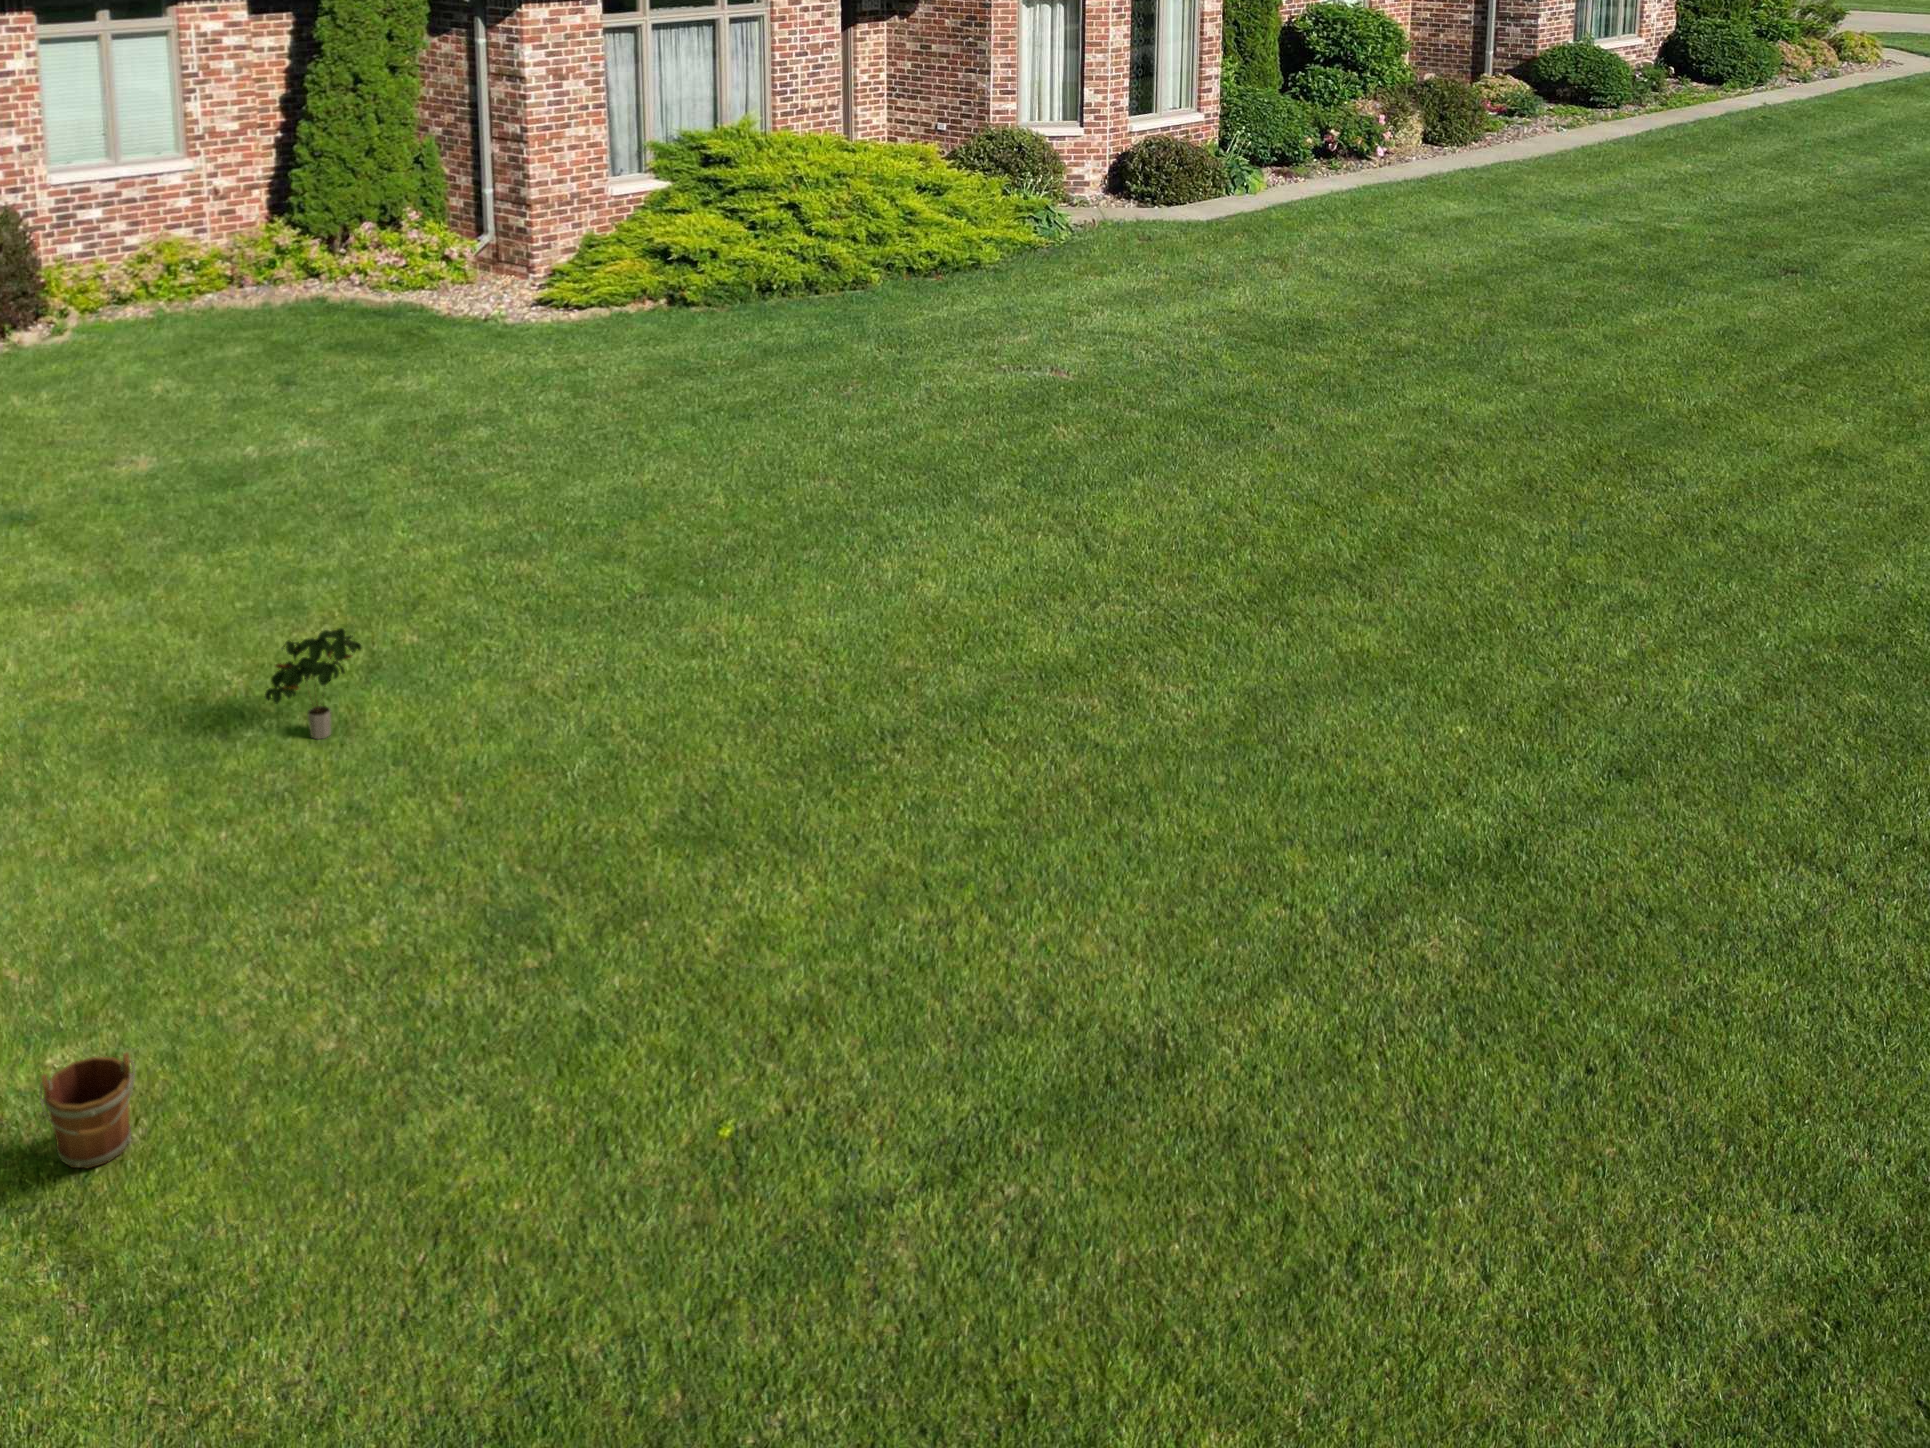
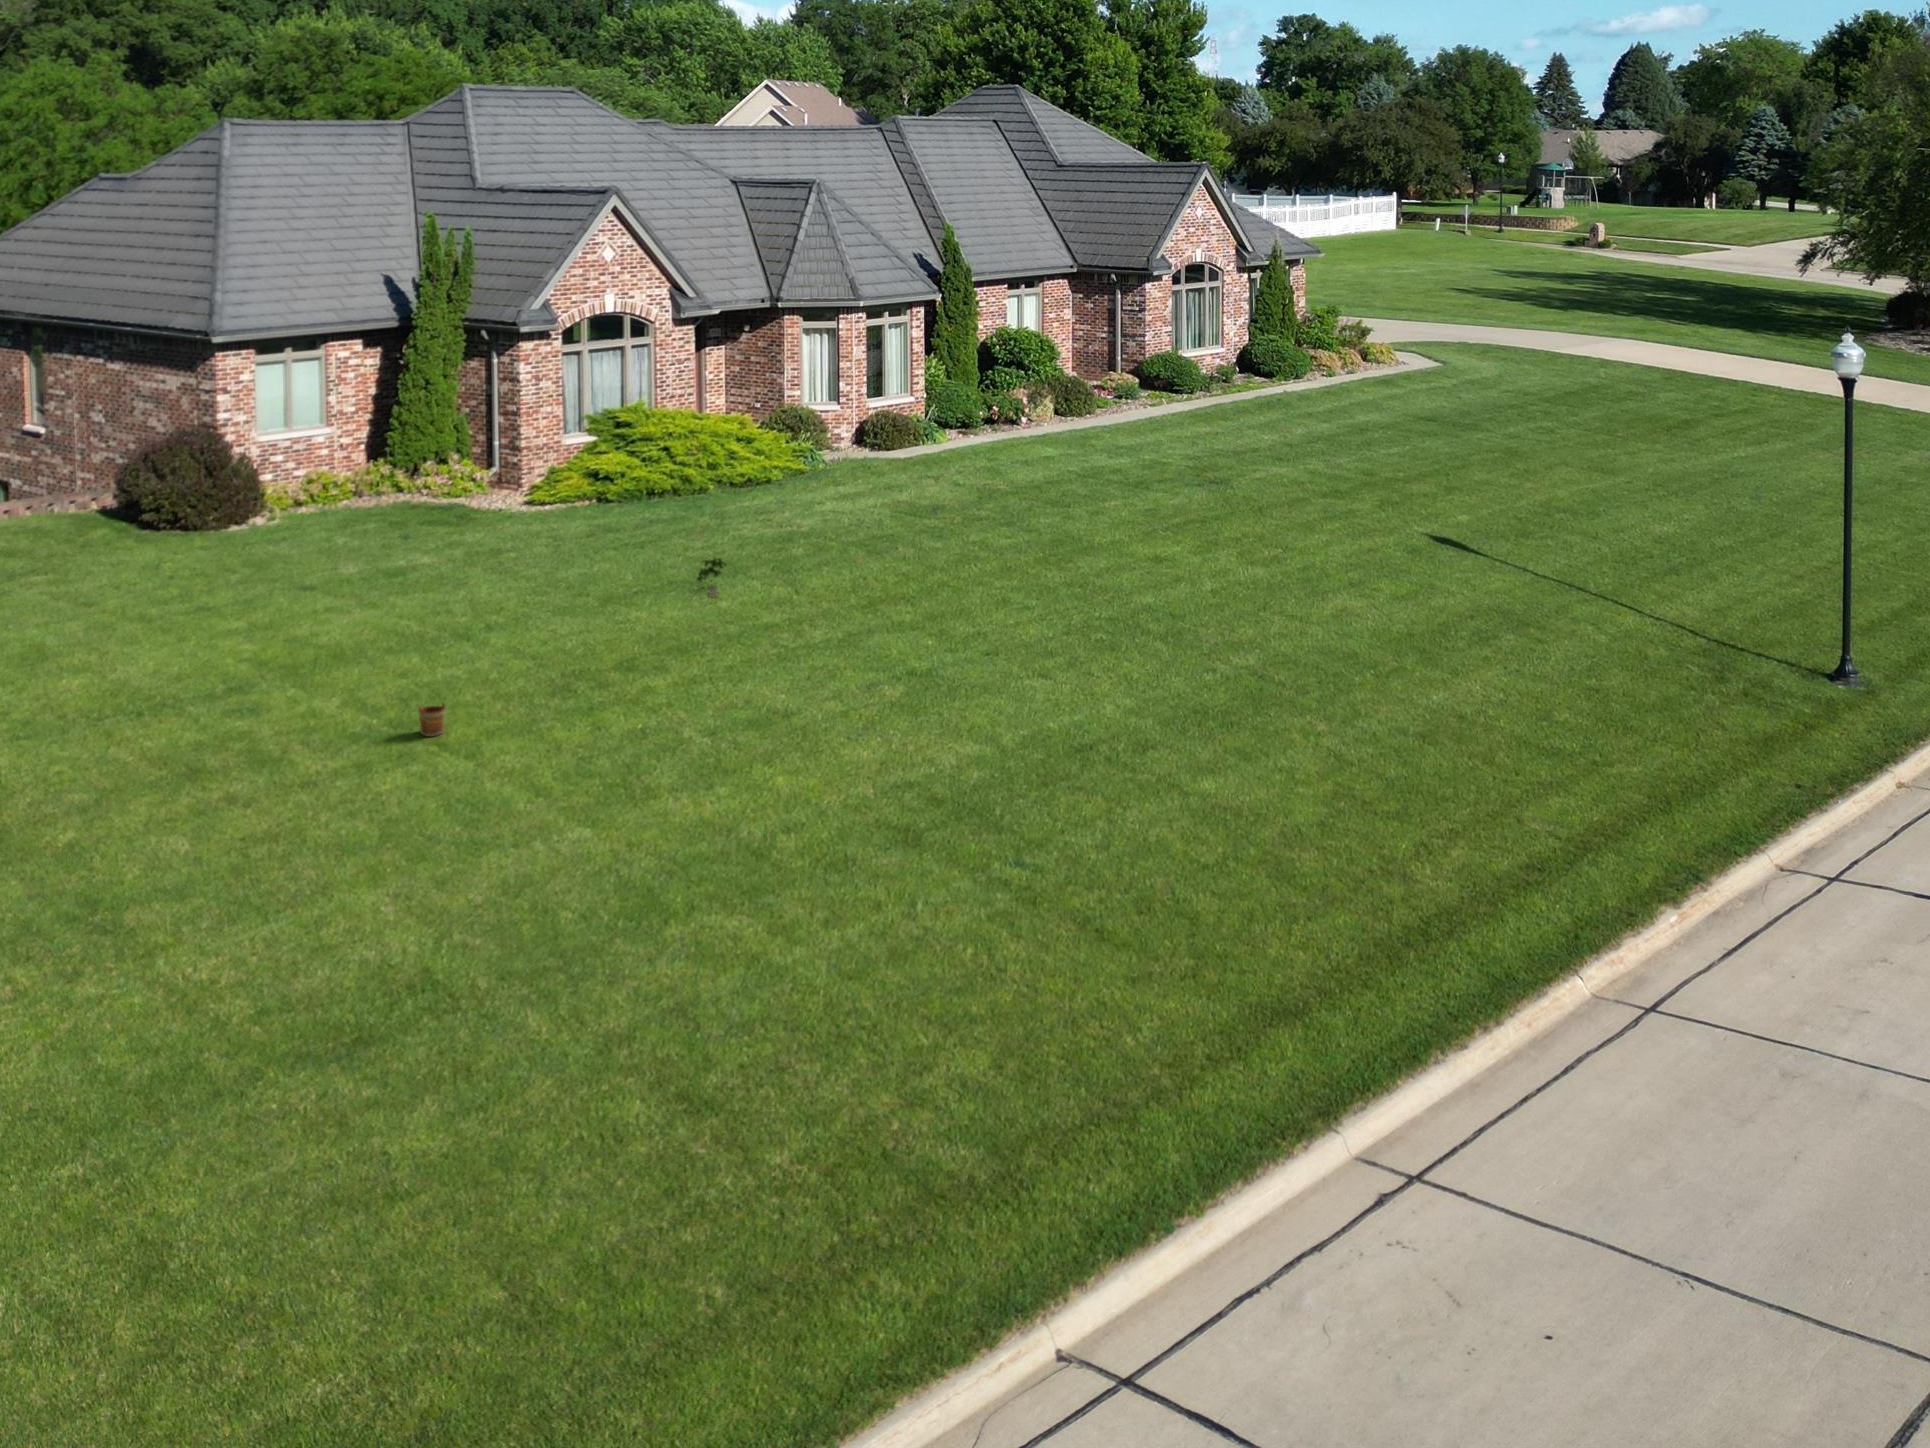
potted plant: present [265,628,361,739] -> present [697,558,726,597]

